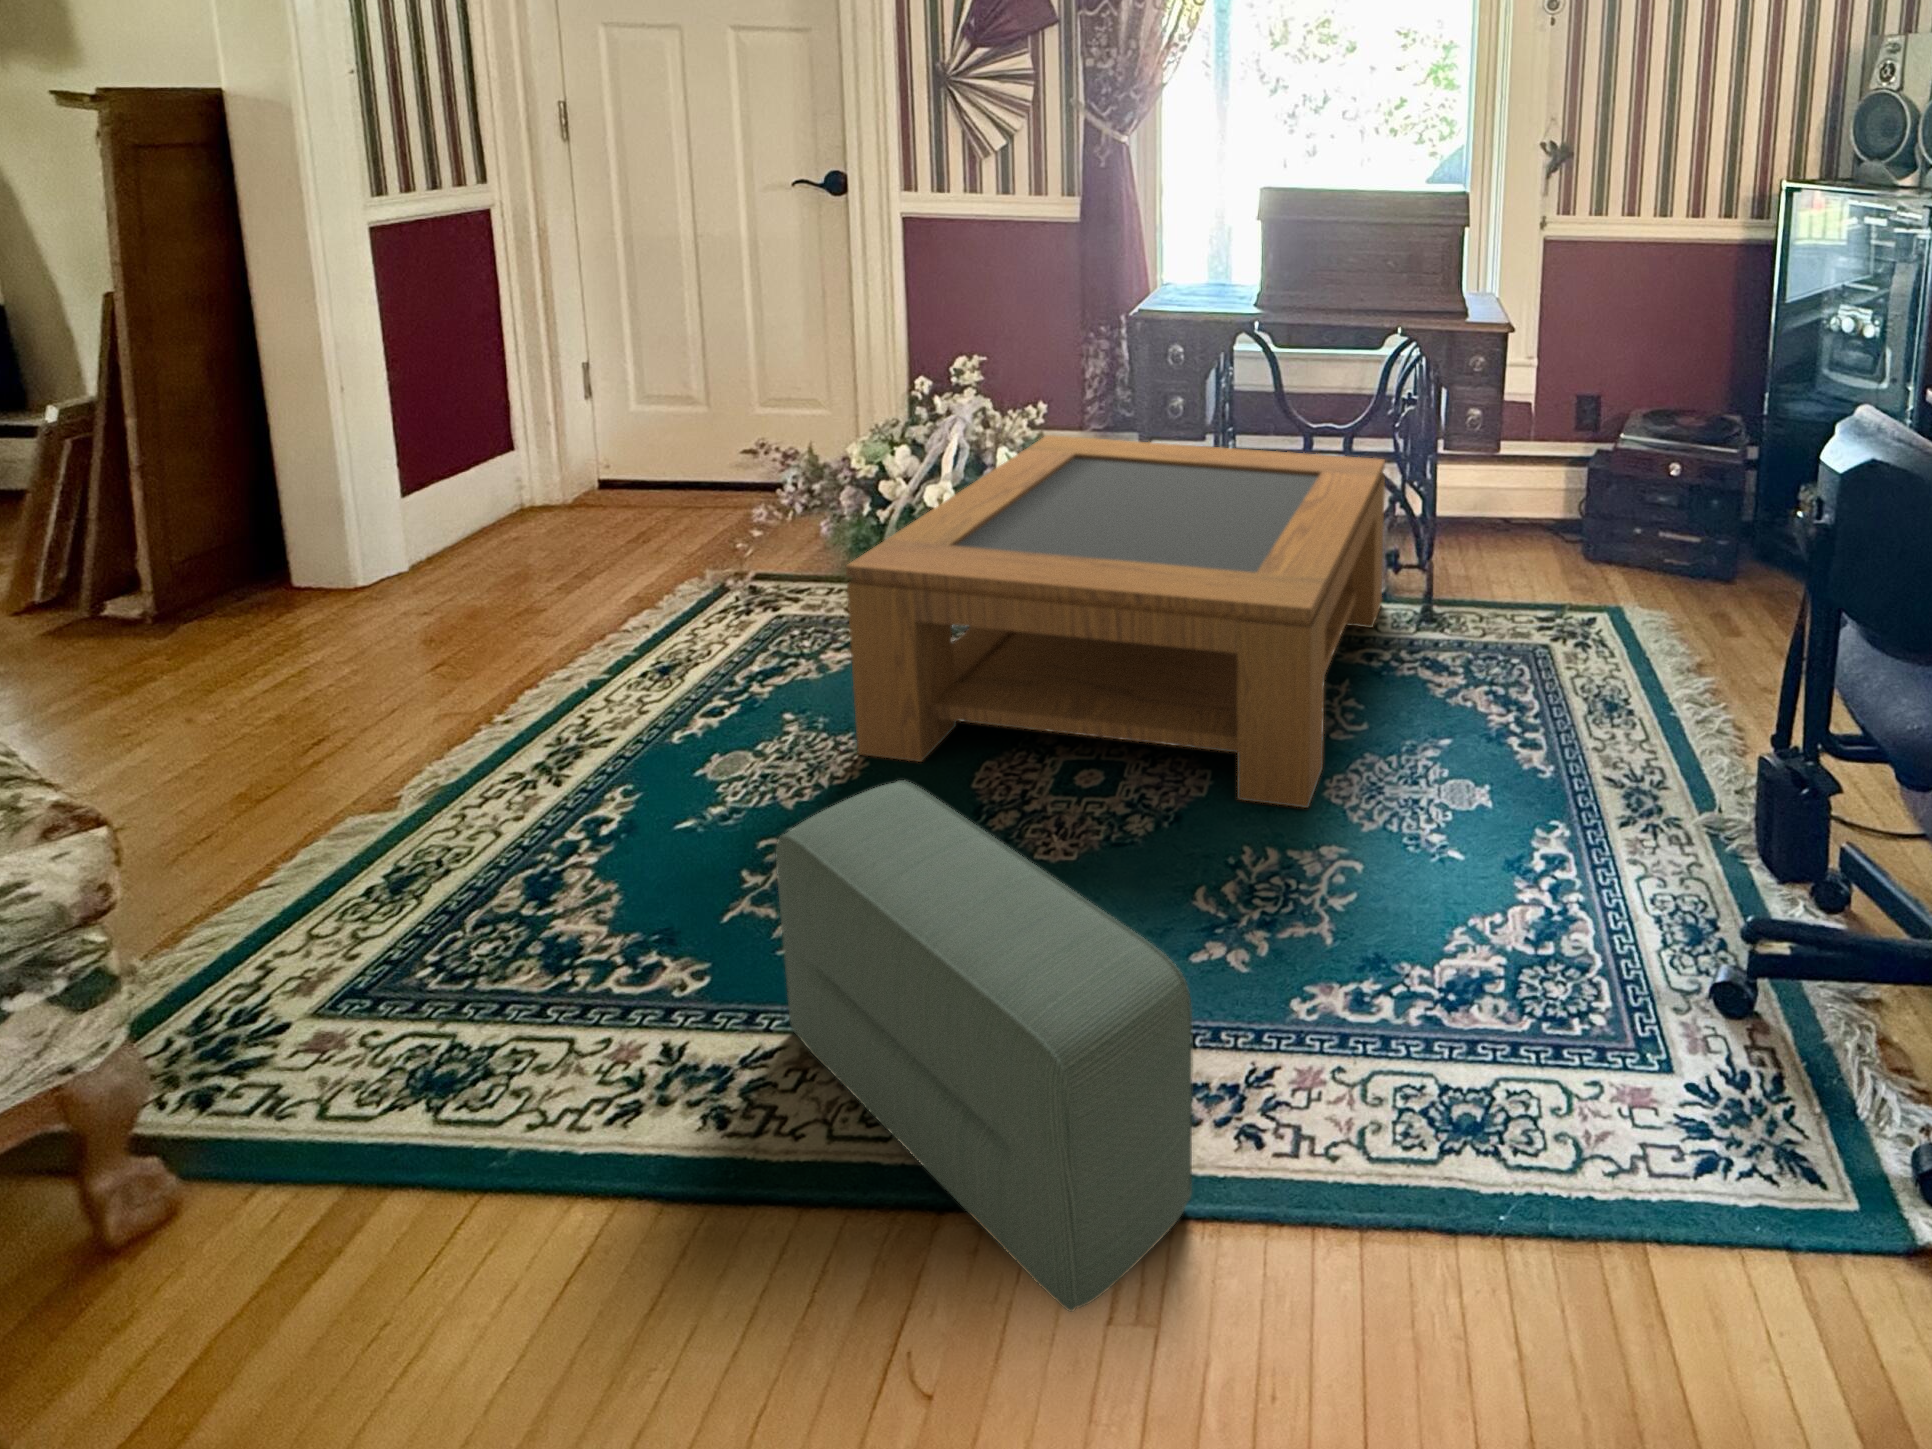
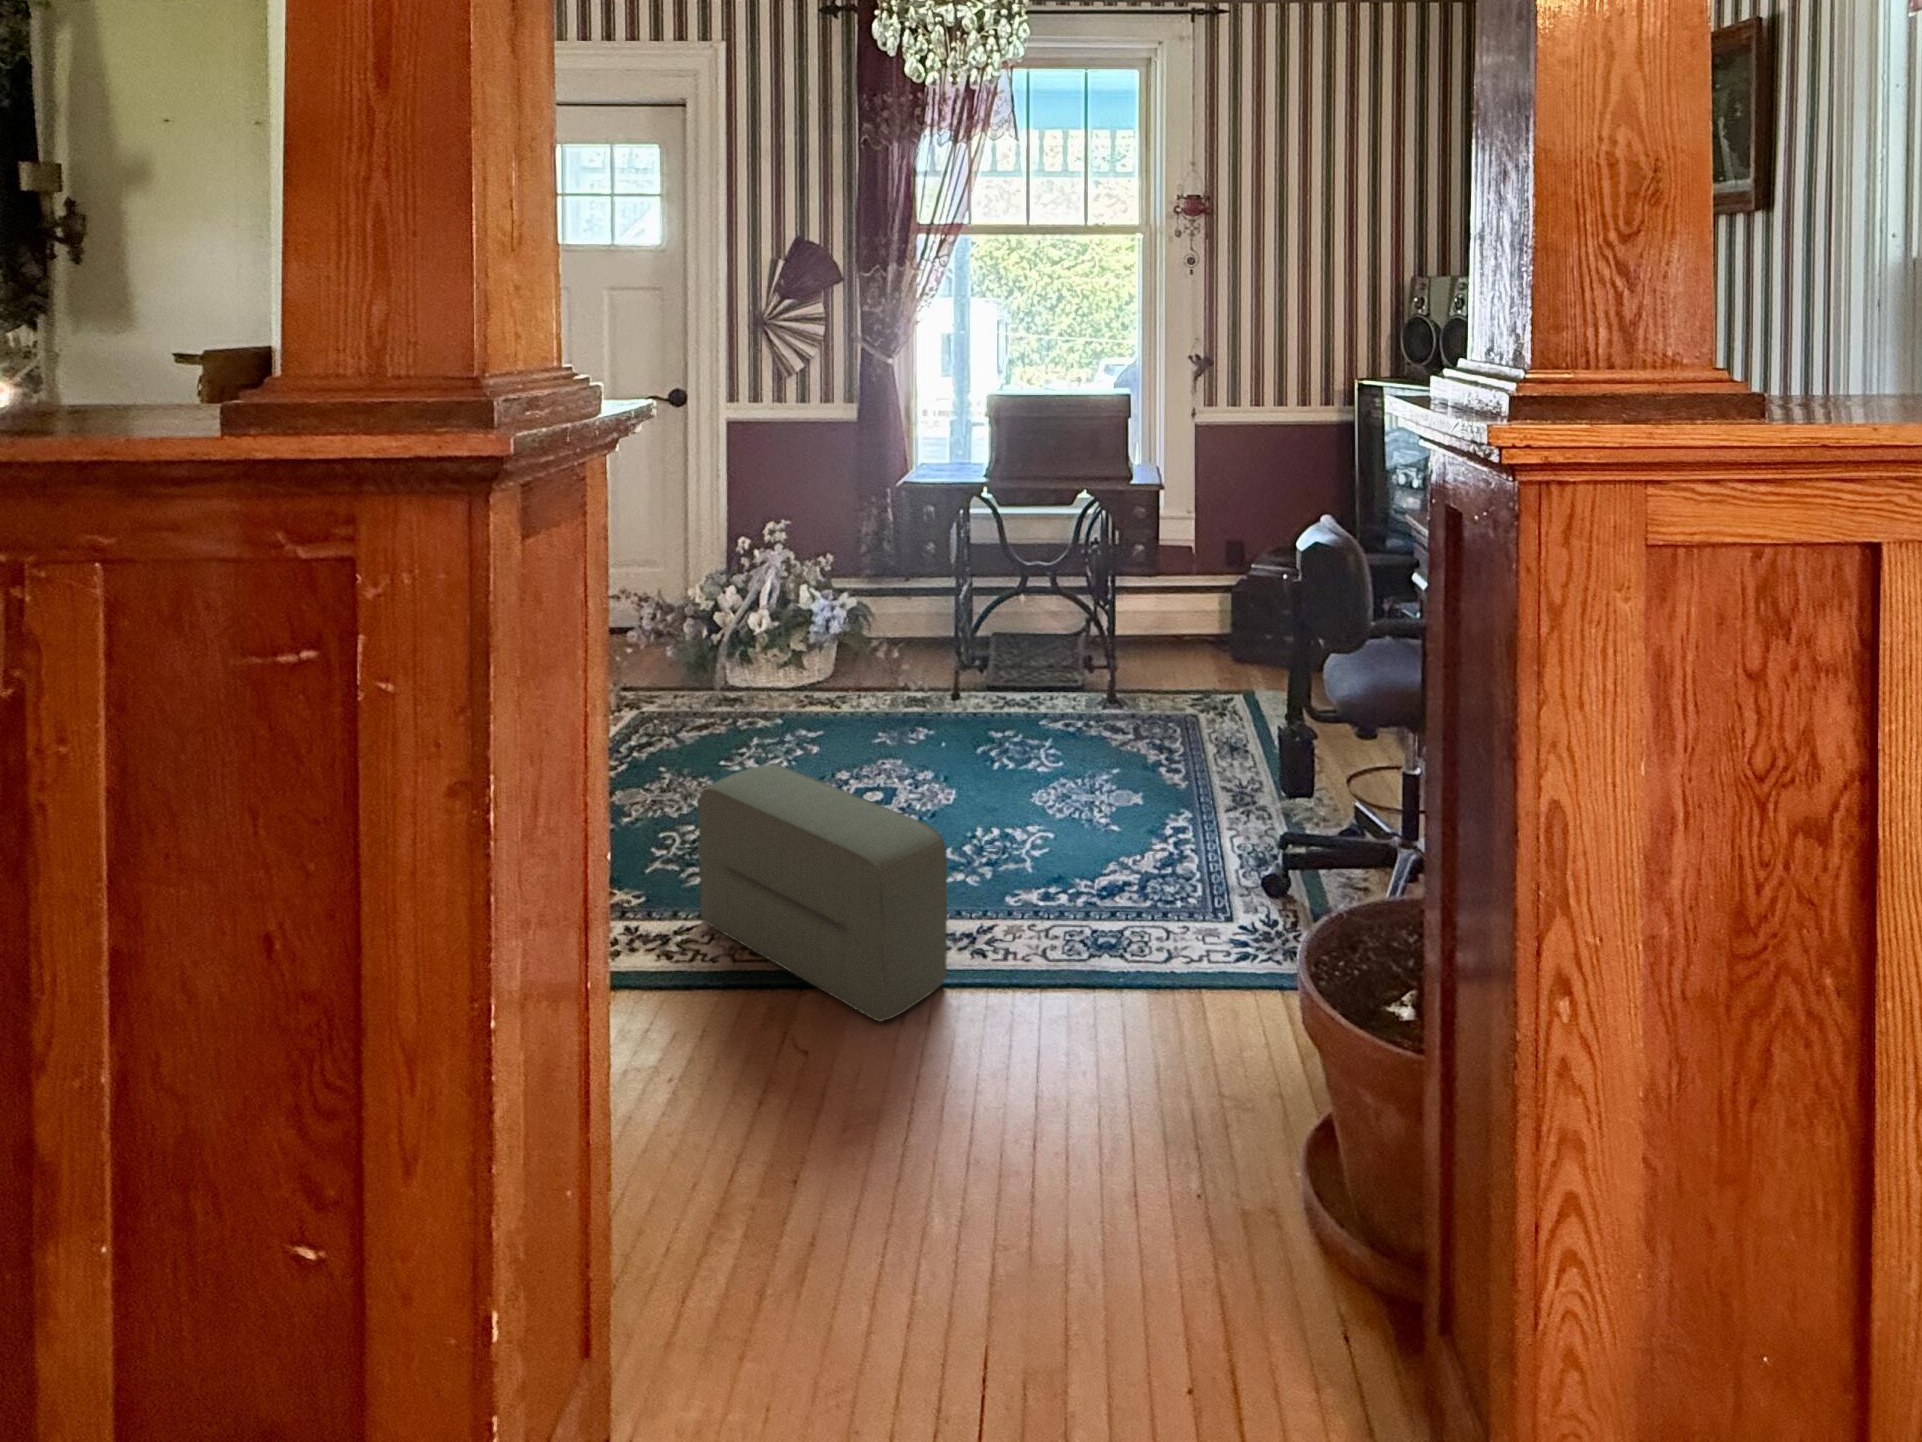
coffee table: present [846,435,1385,808] -> none [713,576,1078,807]

